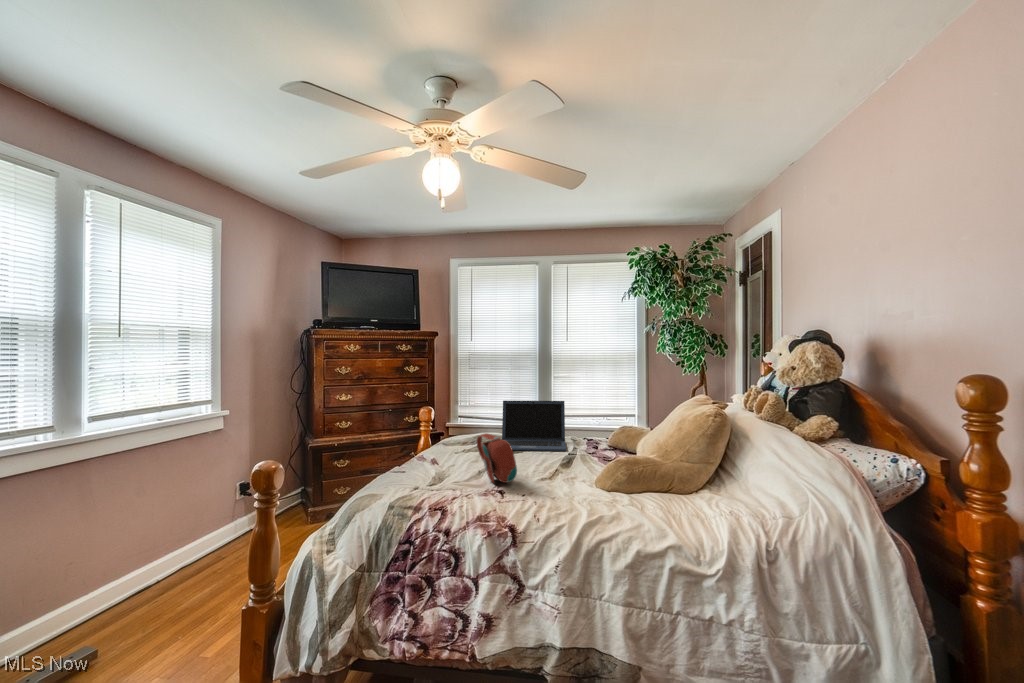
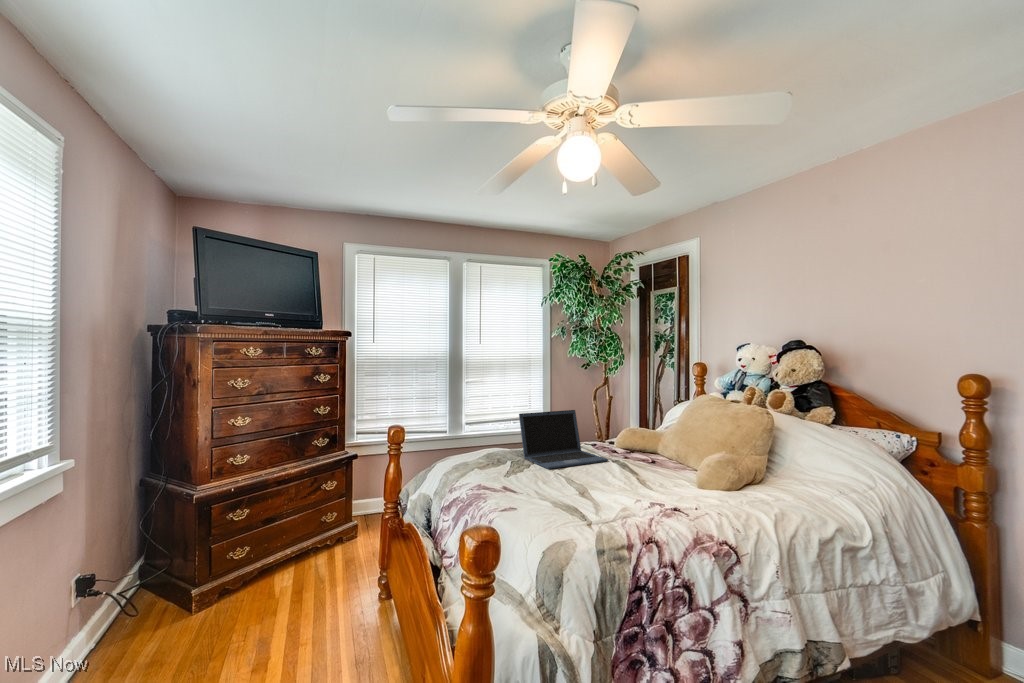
handbag: present [476,433,517,483] -> none [583,453,673,506]

